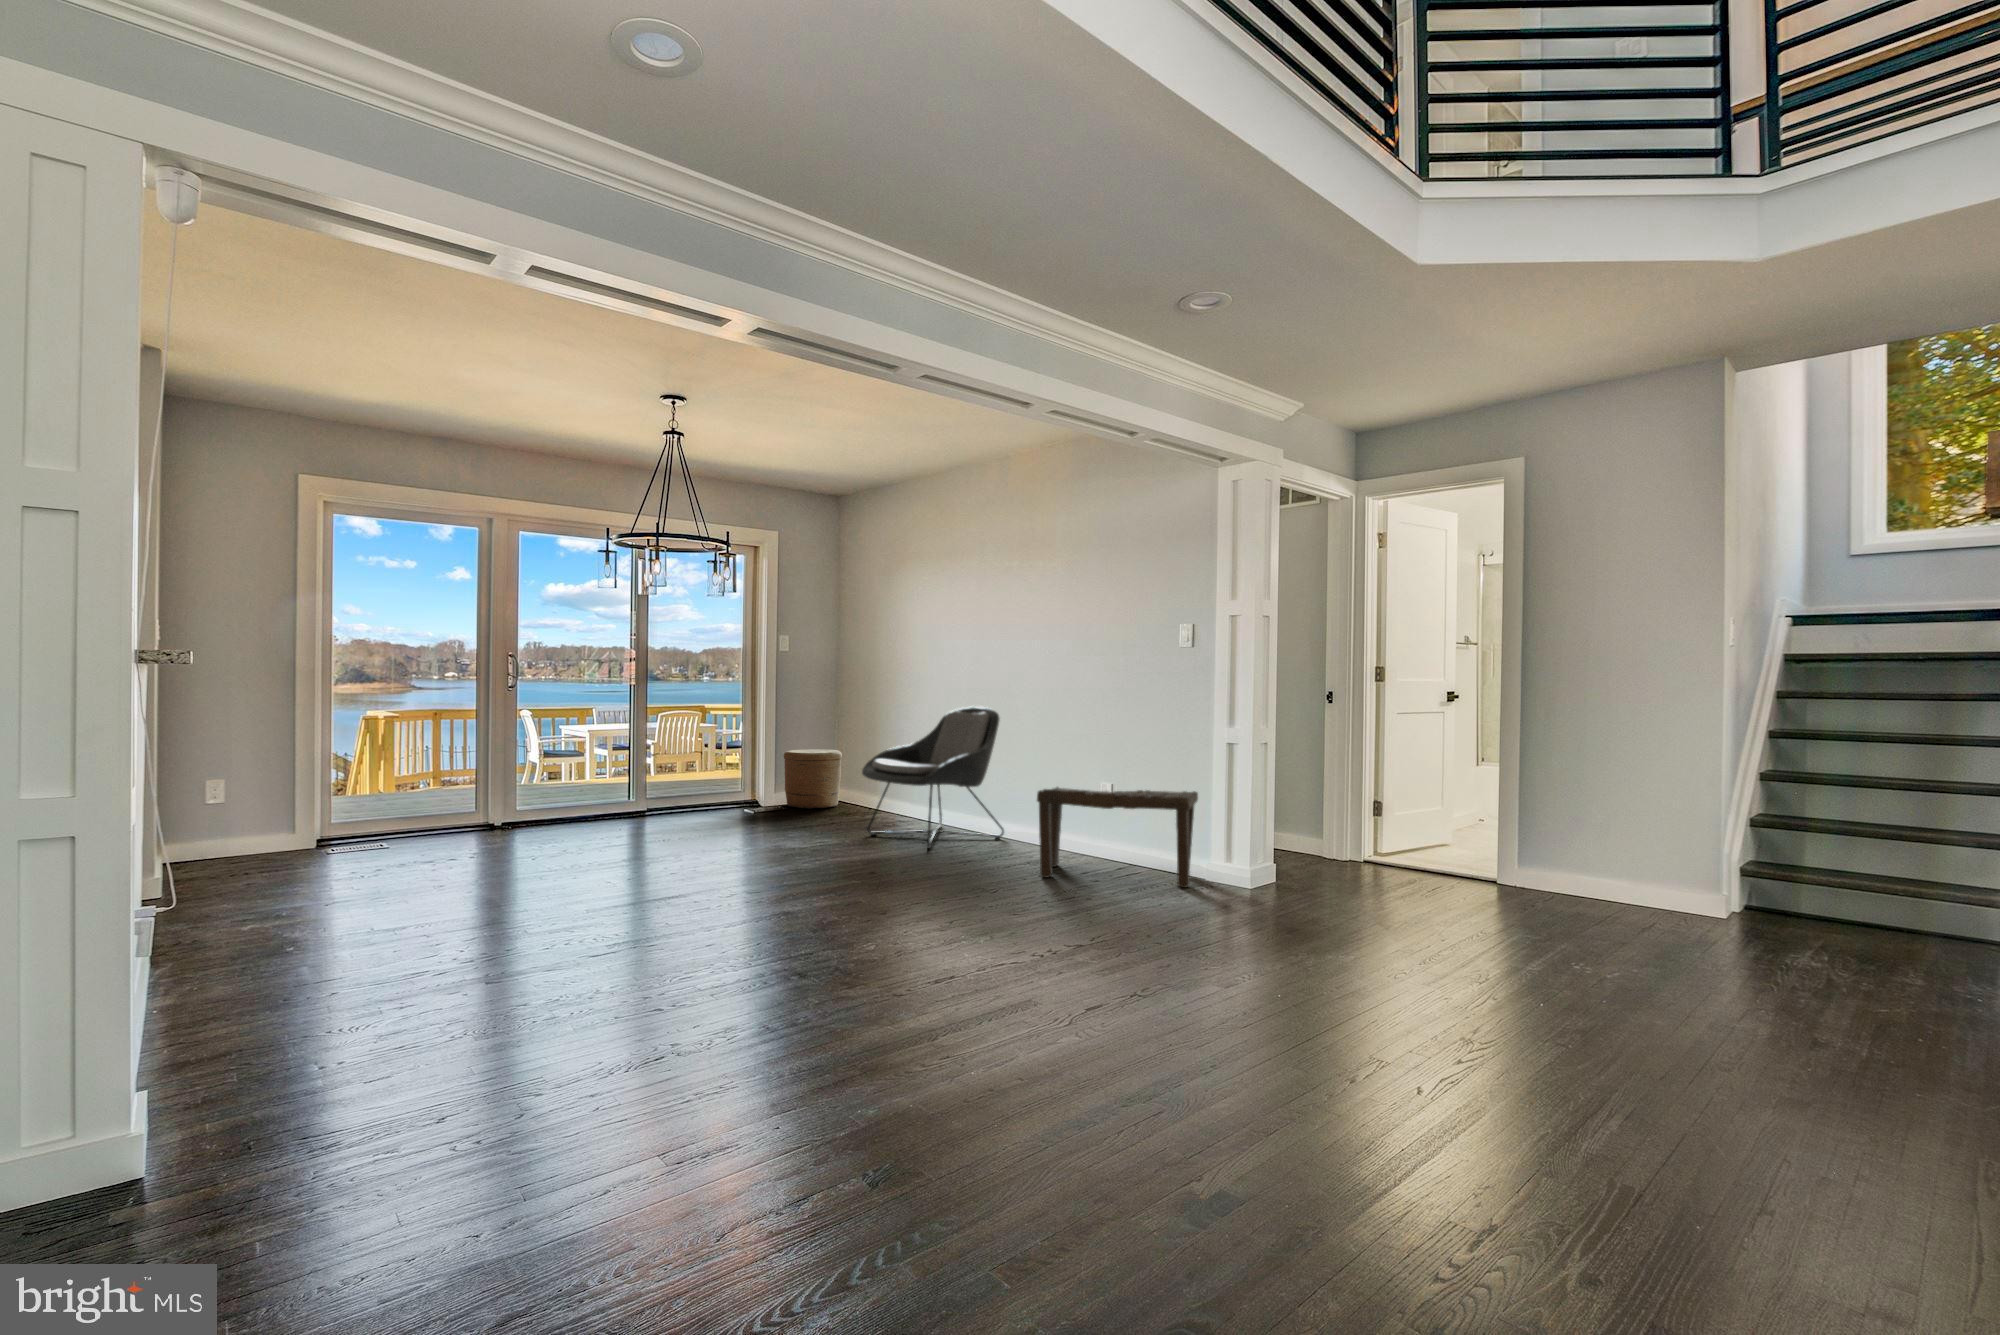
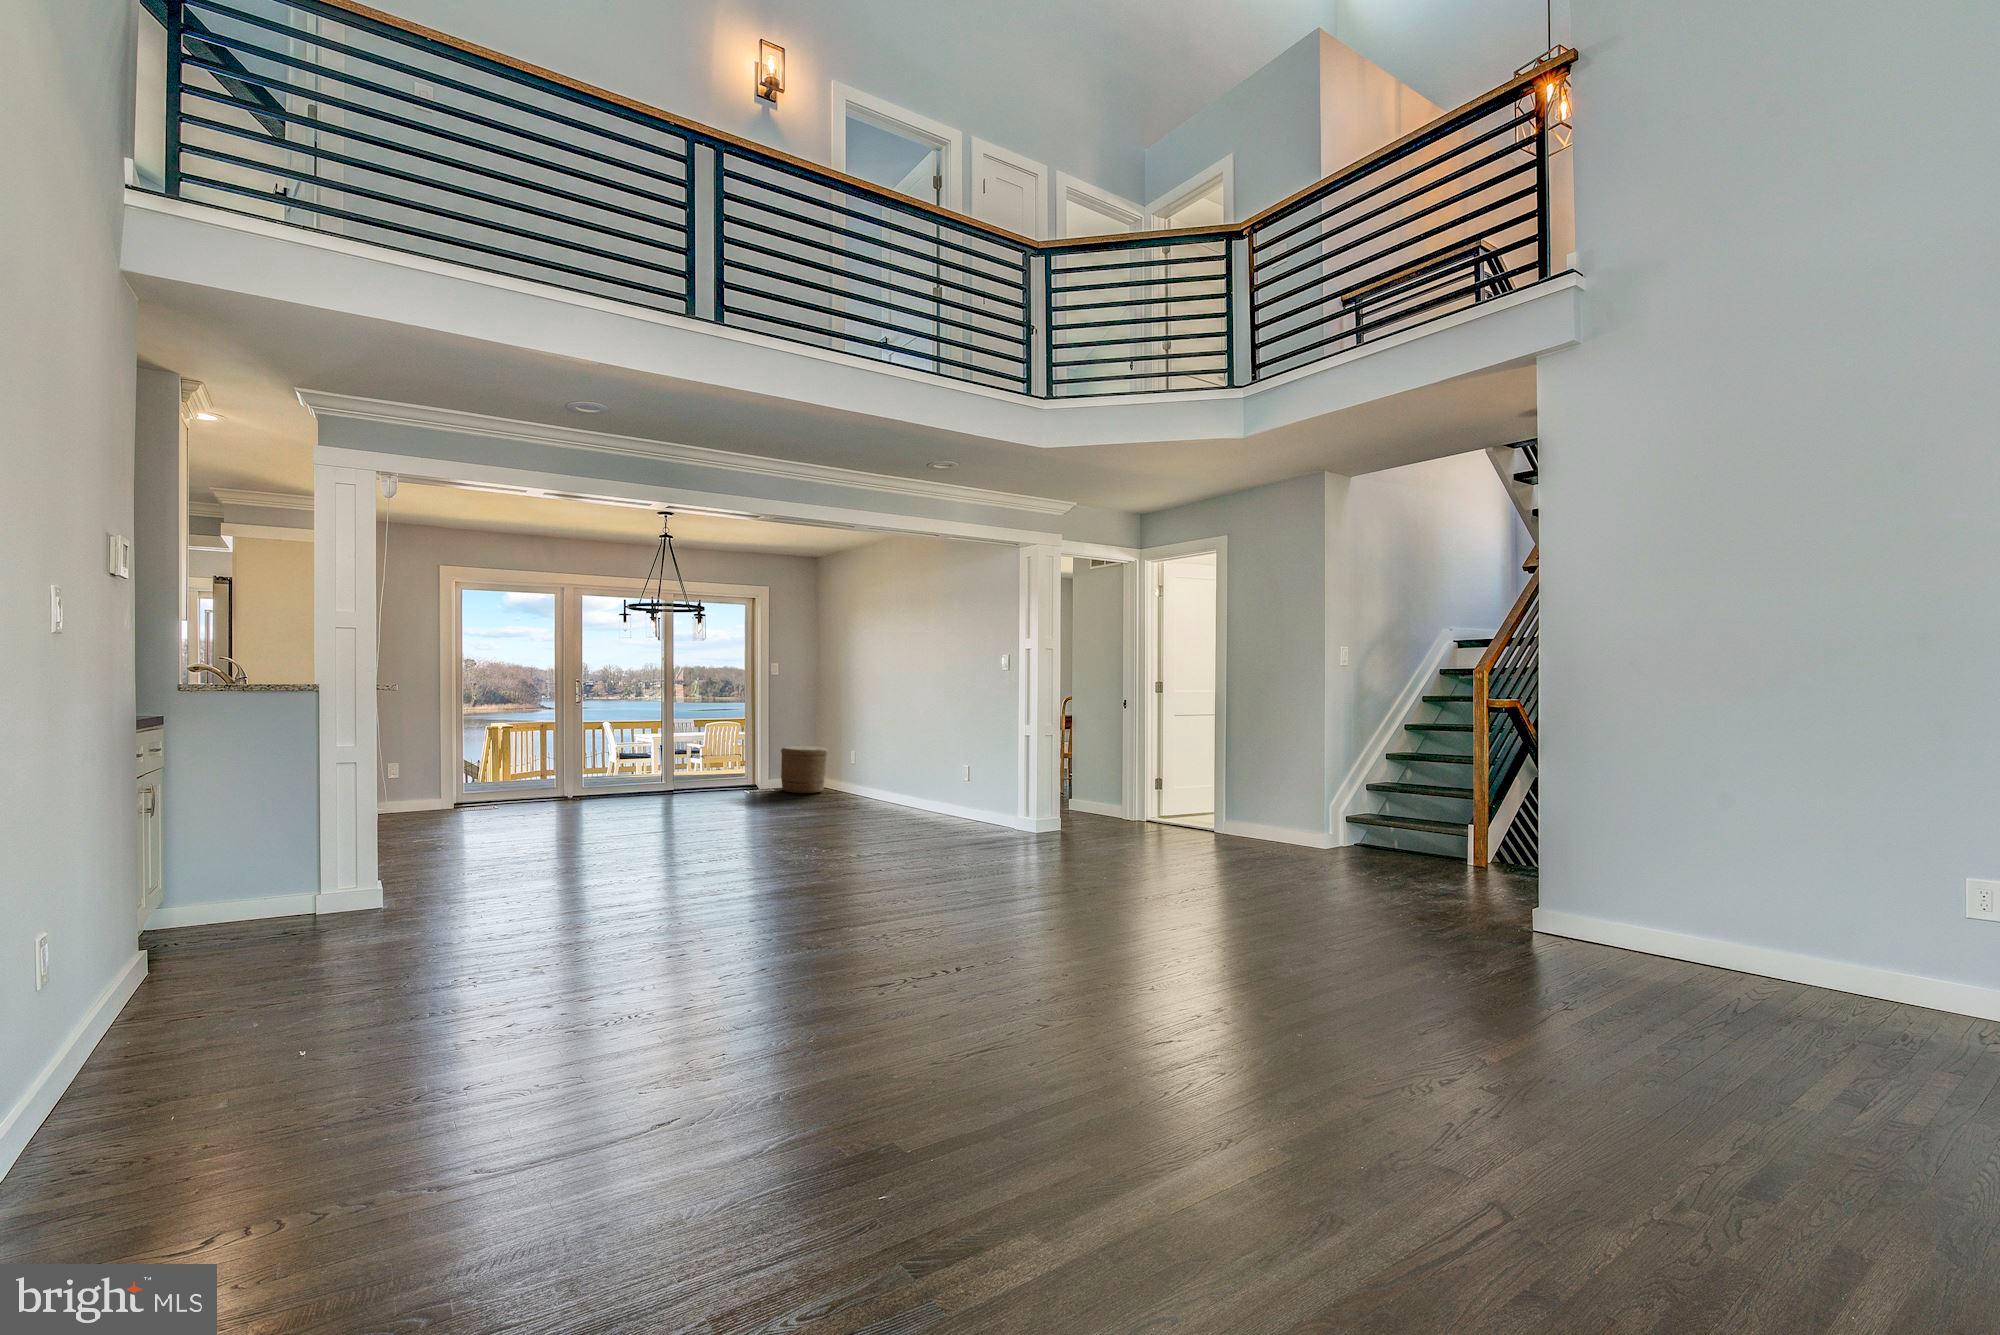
lounge chair: present [862,706,1004,849] -> none [843,719,954,832]
bench: present [1037,787,1198,888] -> none [981,786,1106,869]

